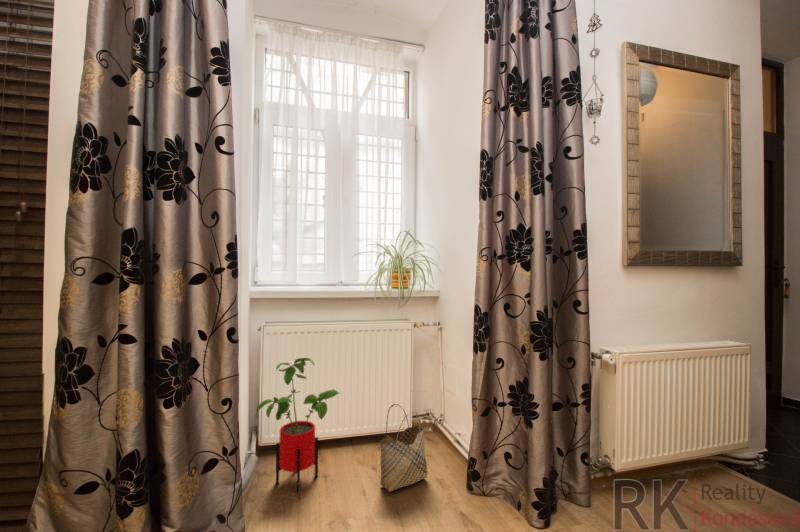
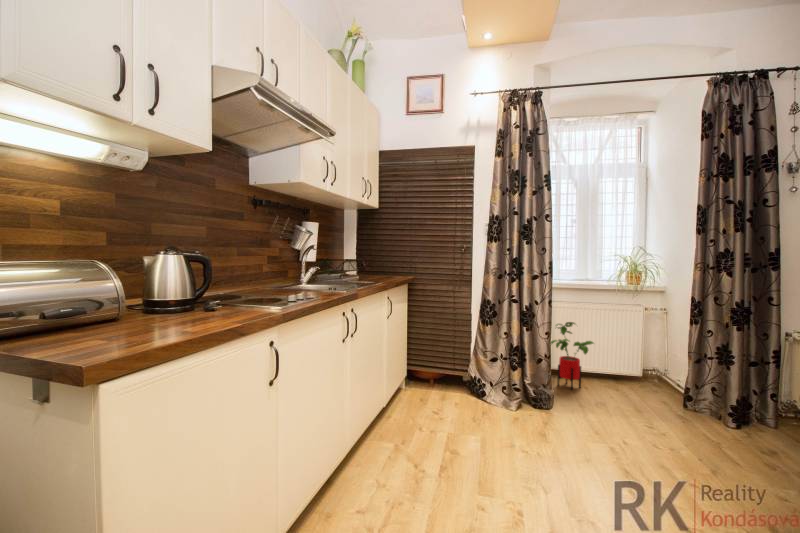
woven basket: present [380,404,427,492] -> none [622,353,654,399]

